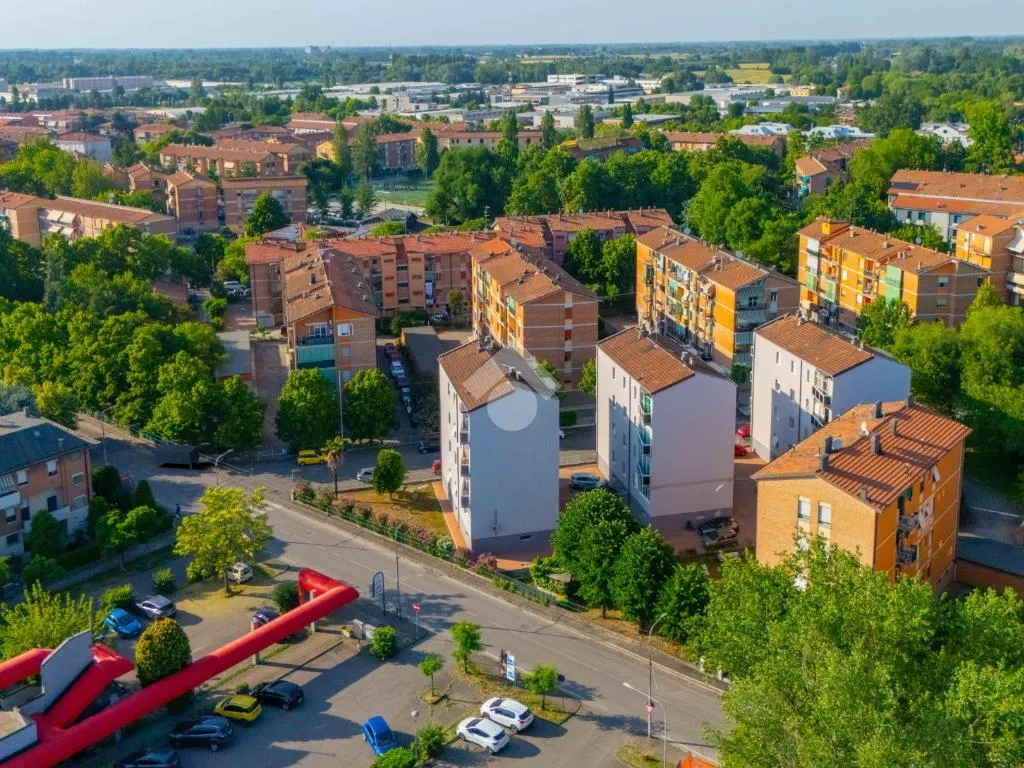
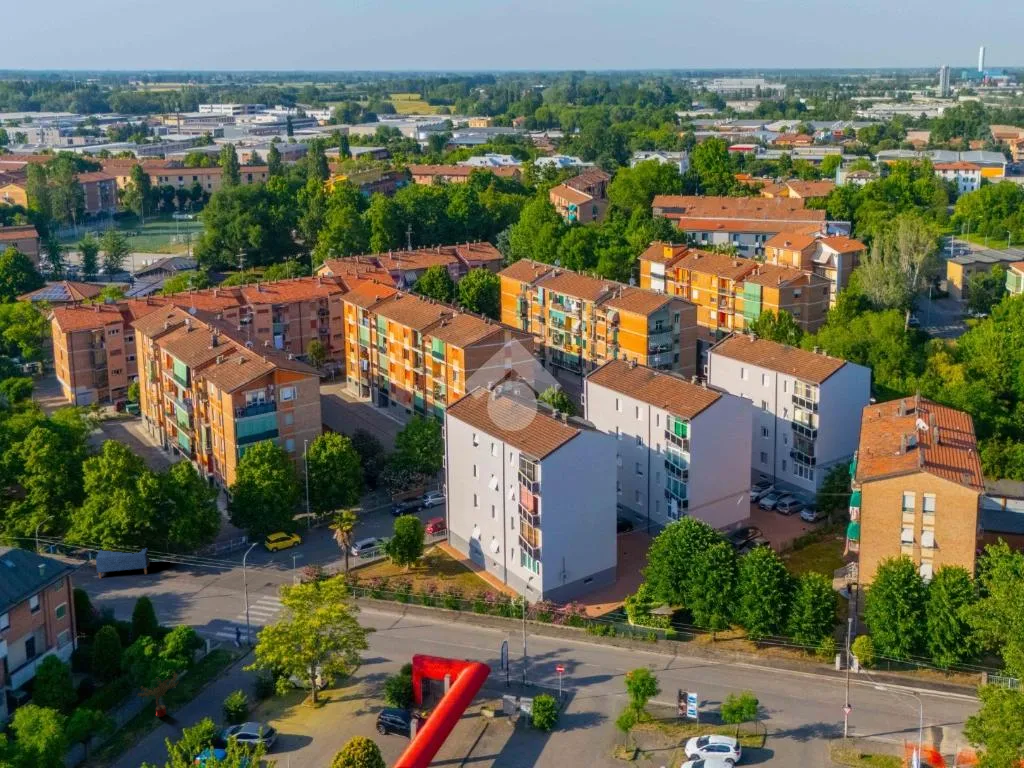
potted tree: none [90,543,123,582] -> present [138,673,178,717]

